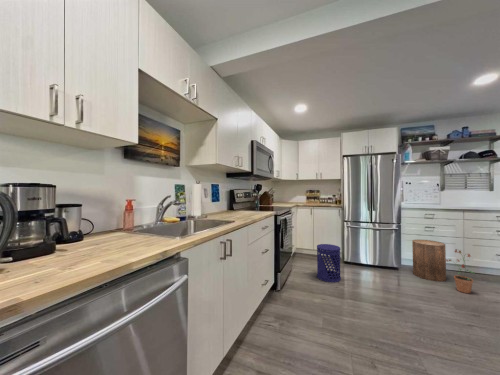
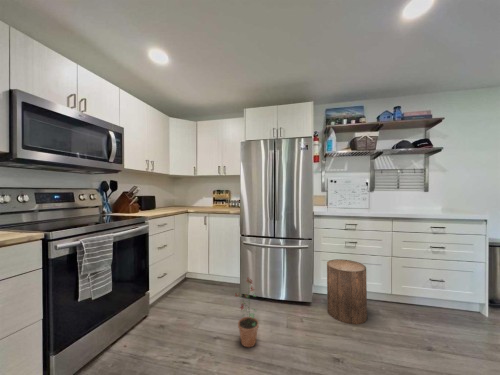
waste bin: present [317,244,341,282] -> none [177,275,213,344]
potted plant: present [446,249,474,293] -> present [235,278,259,347]

